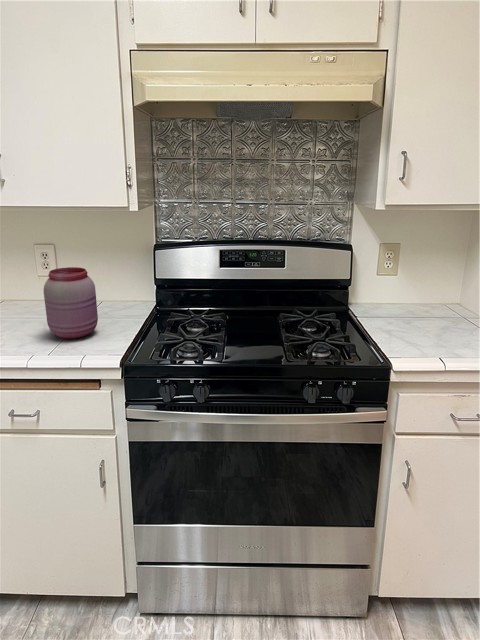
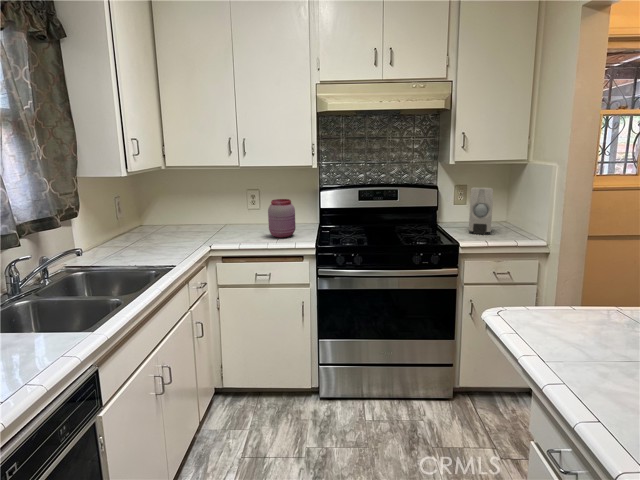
soap dispenser: none [405,252,453,337] -> present [469,188,493,234]

